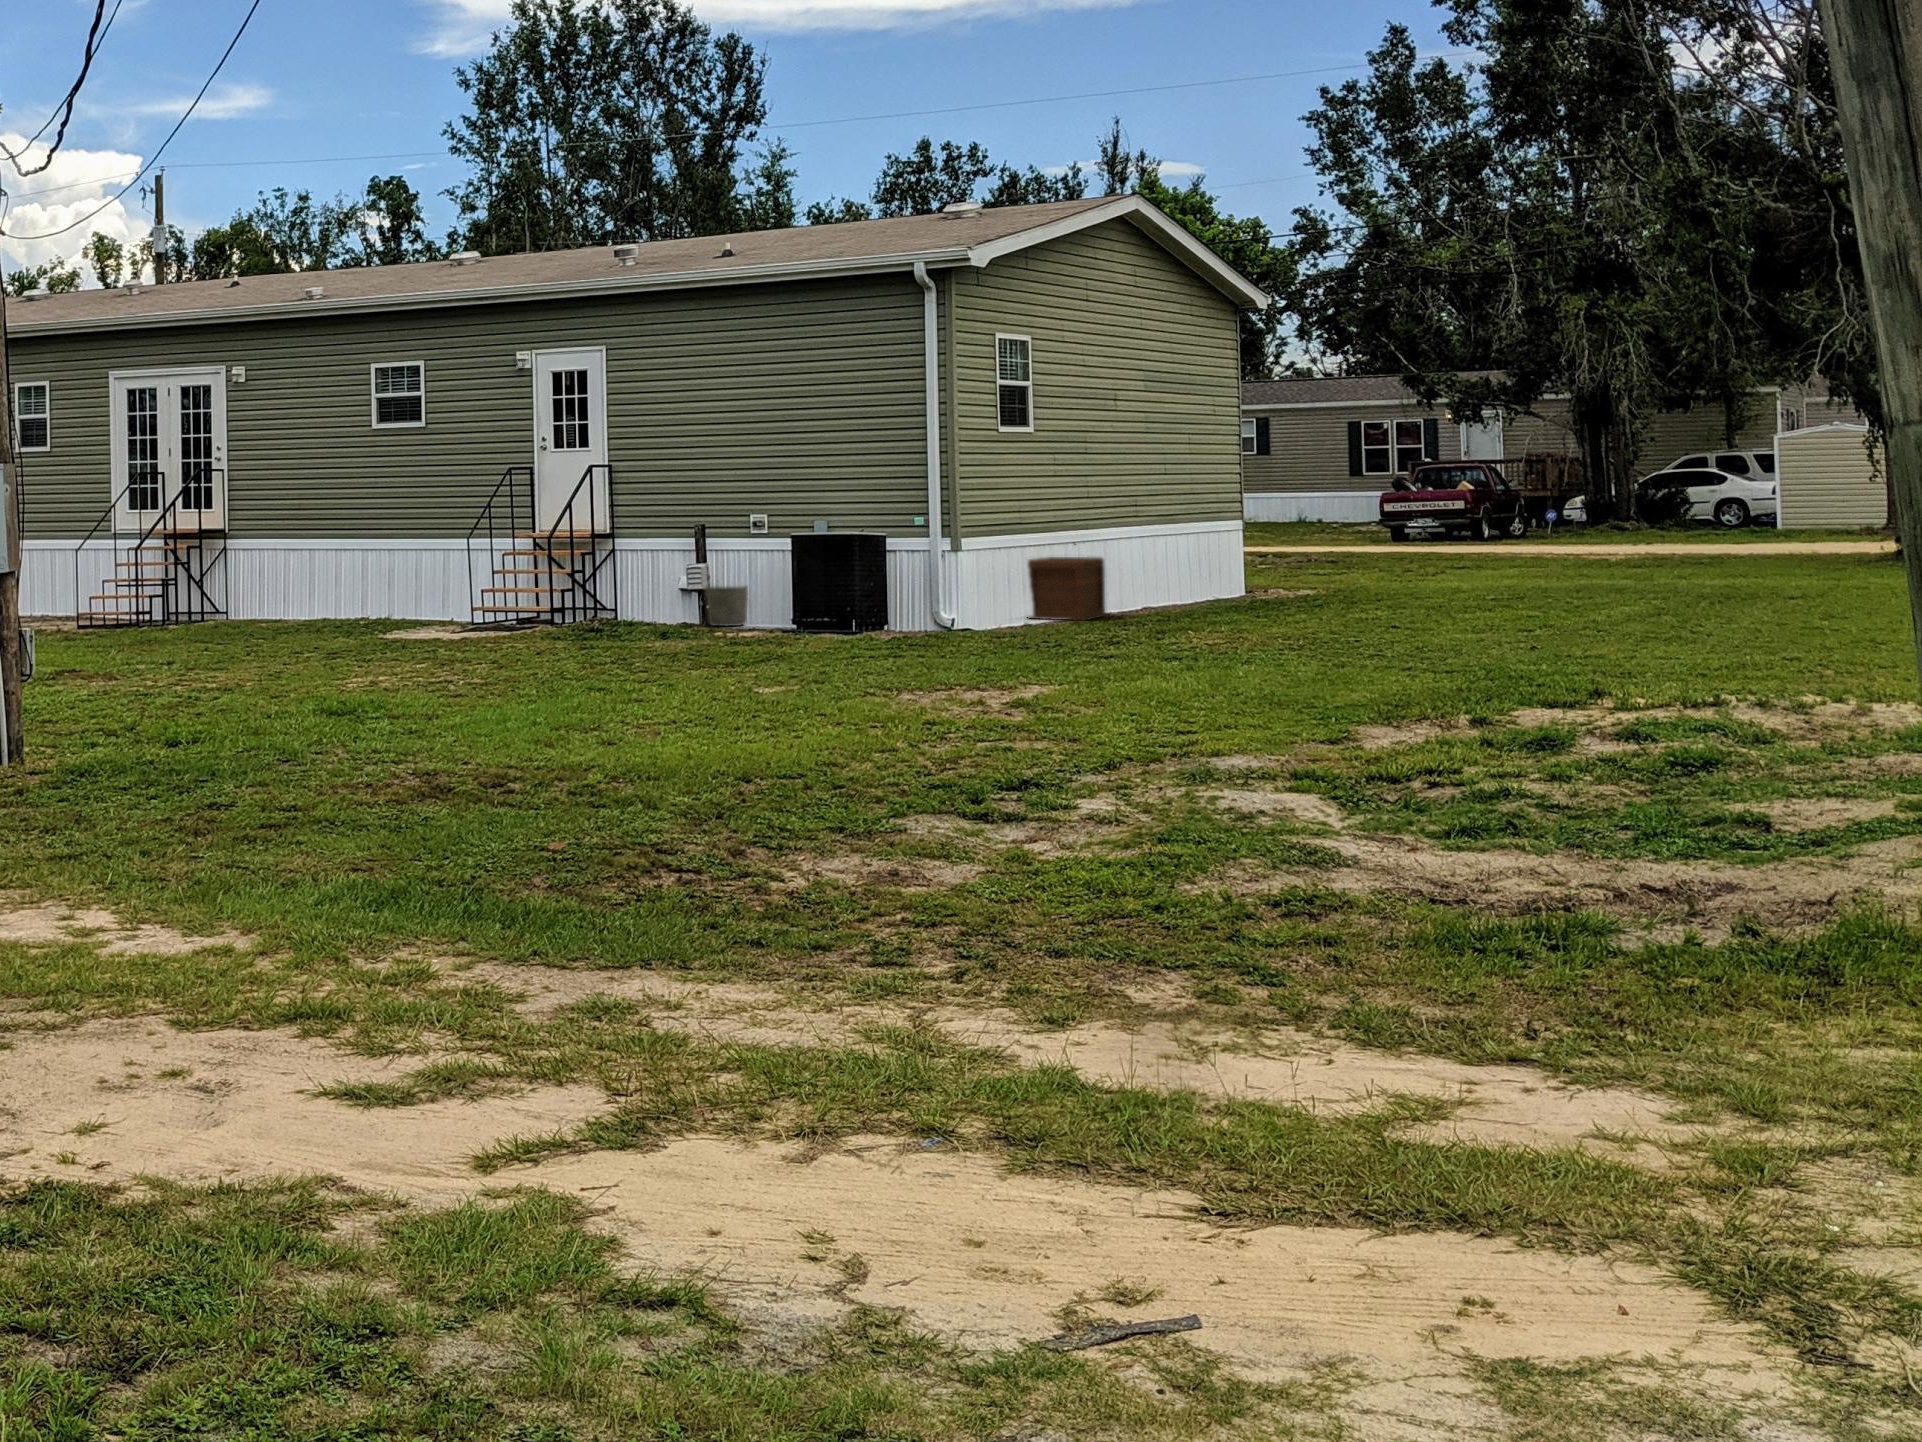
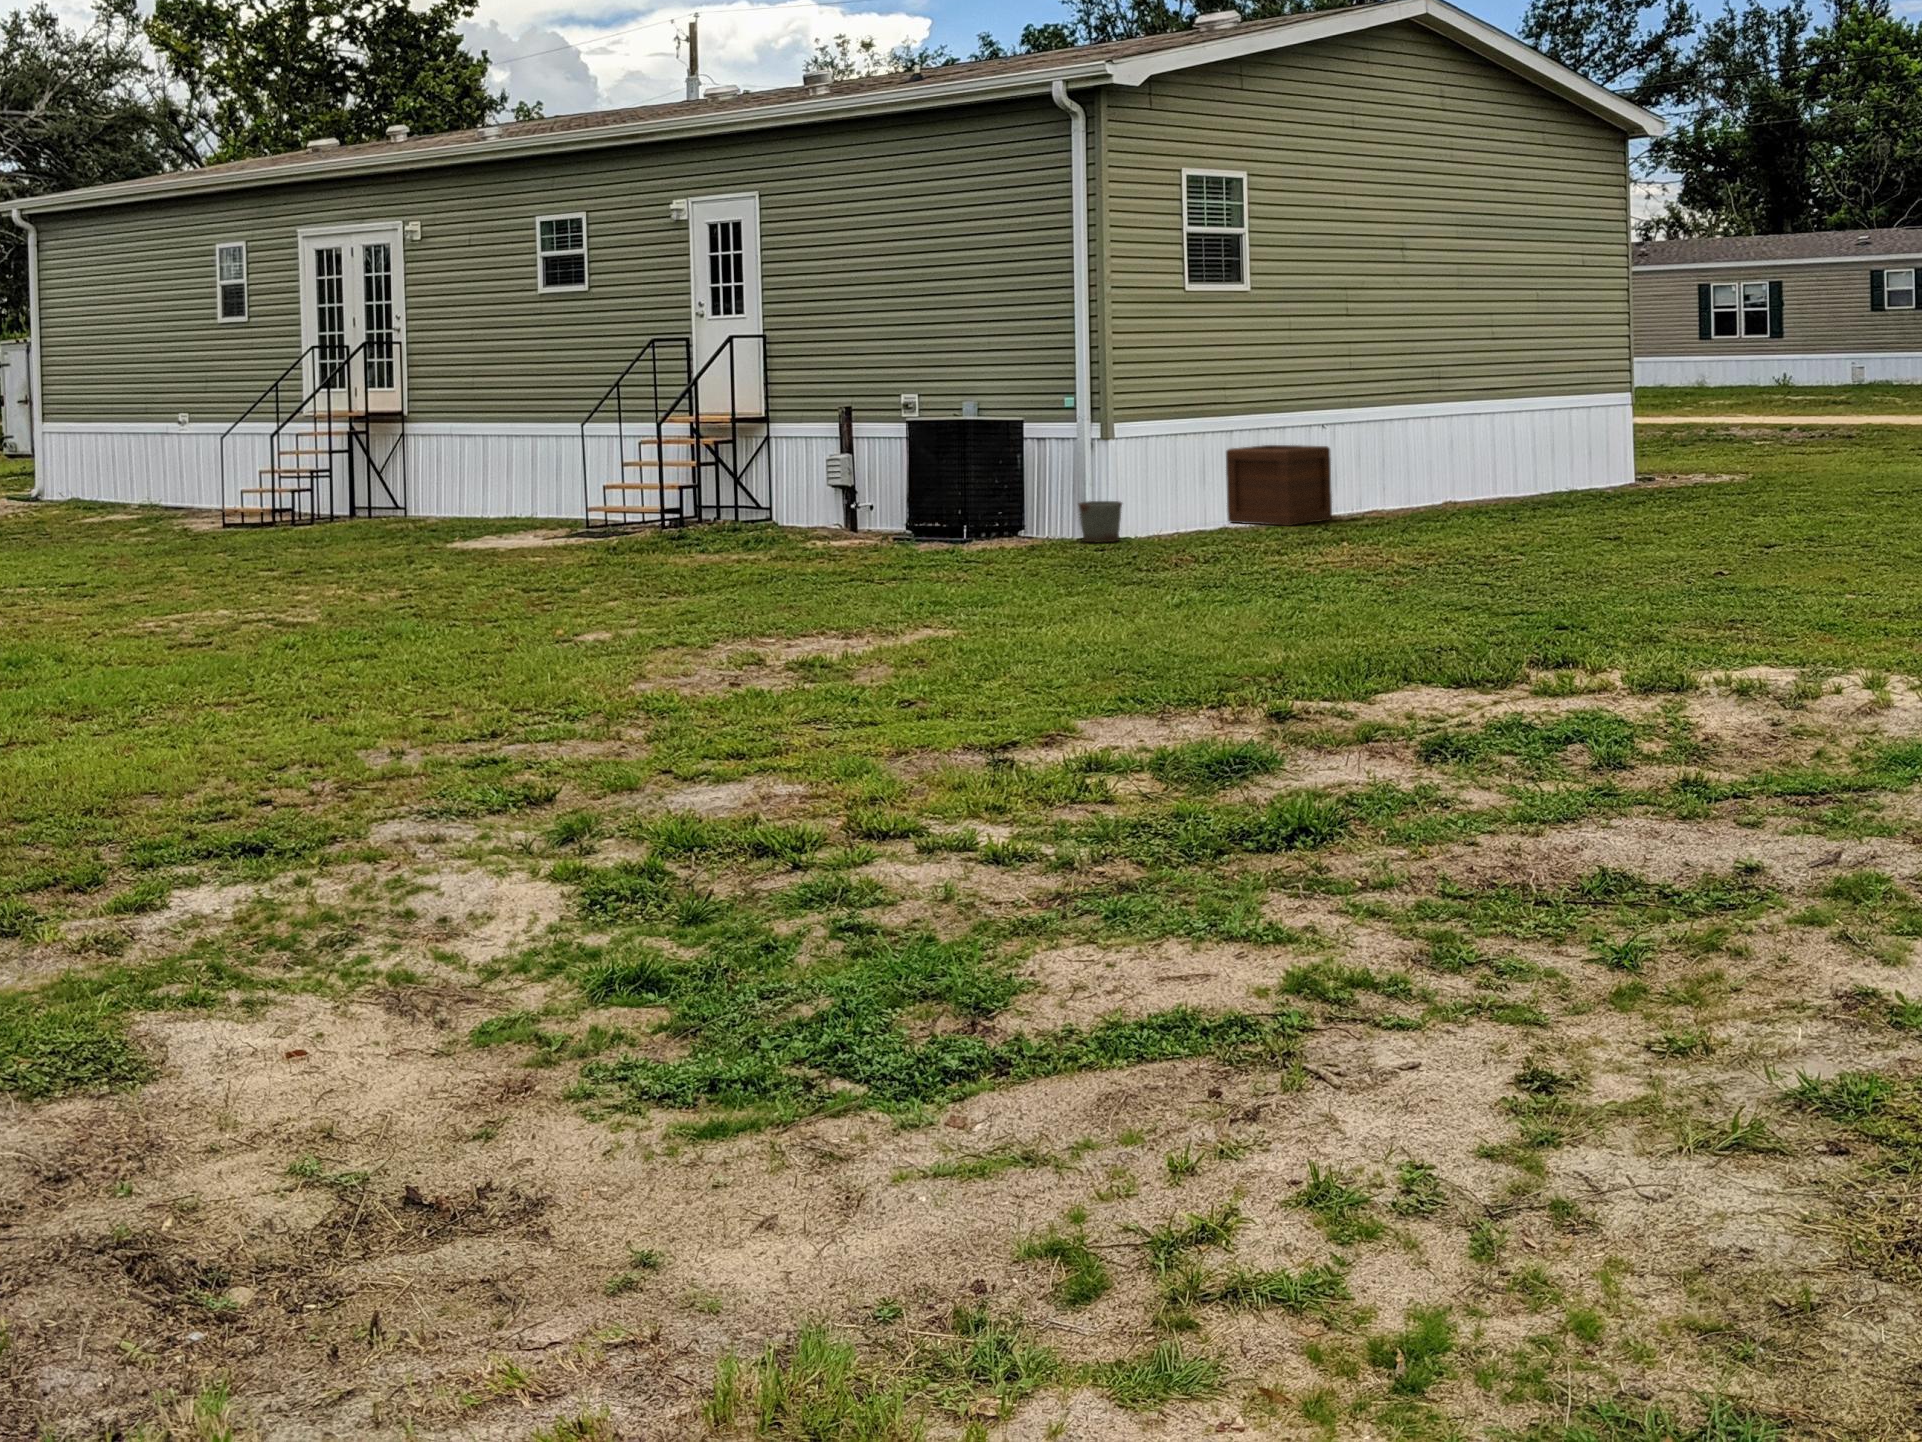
planter: present [705,586,748,626] -> none [830,479,883,531]
bucket: none [943,600,981,632] -> present [1078,501,1122,542]

